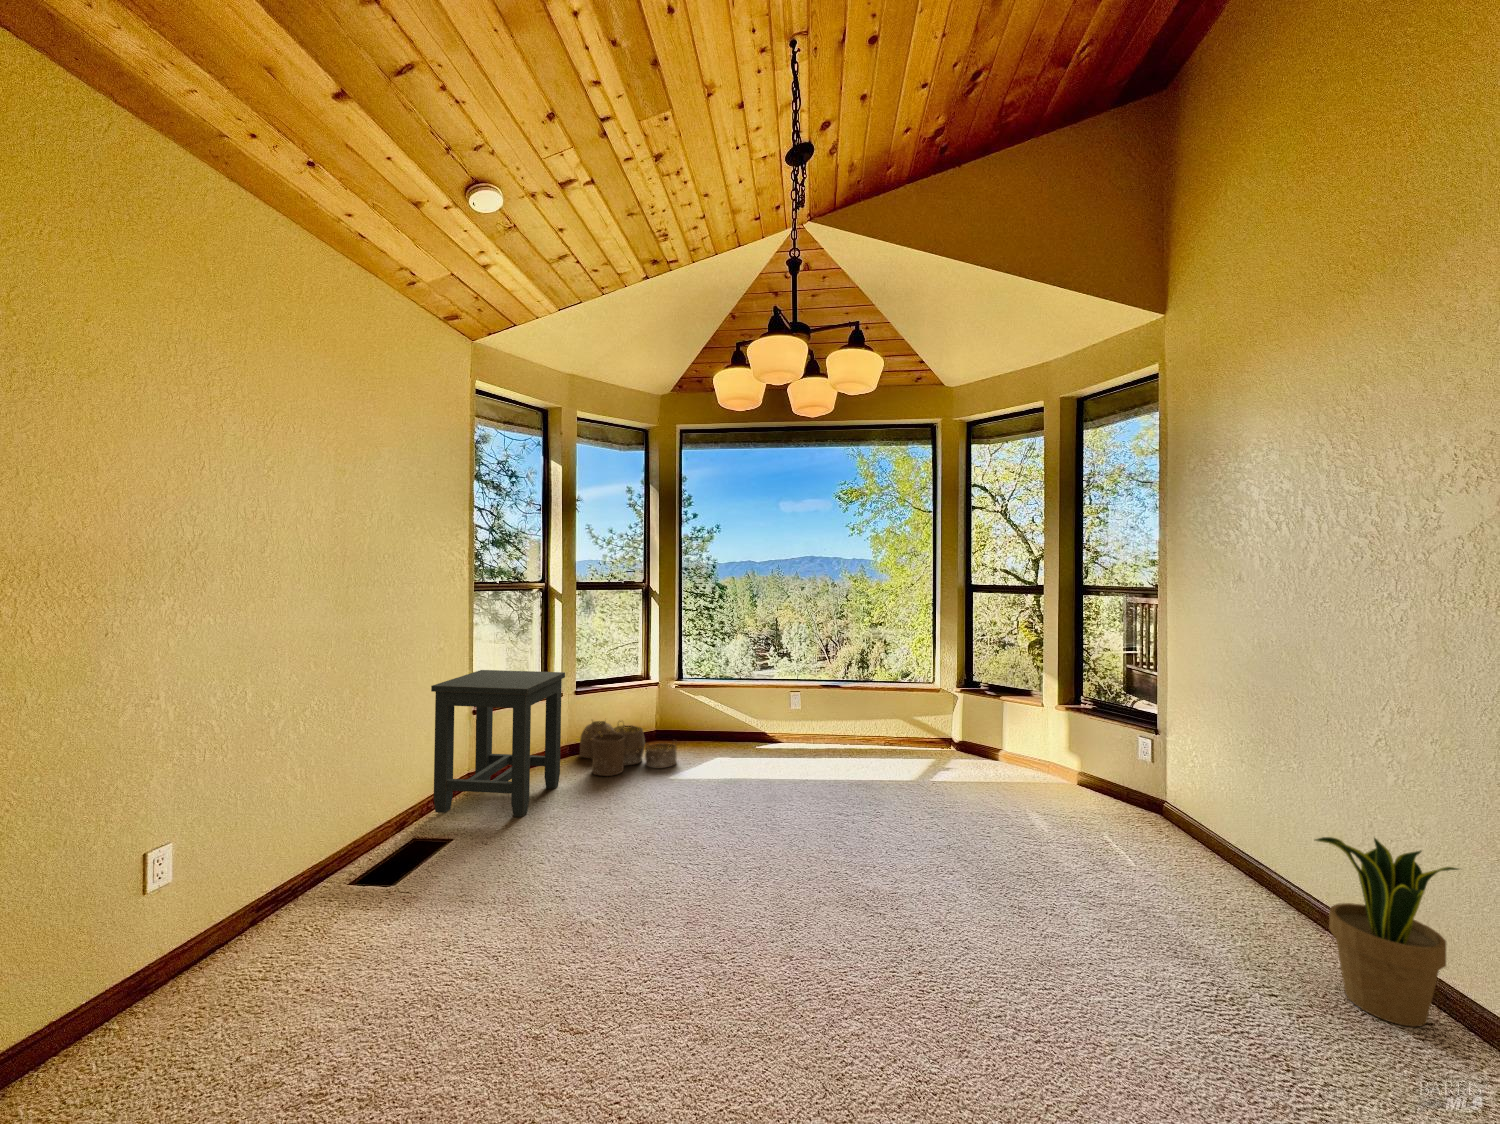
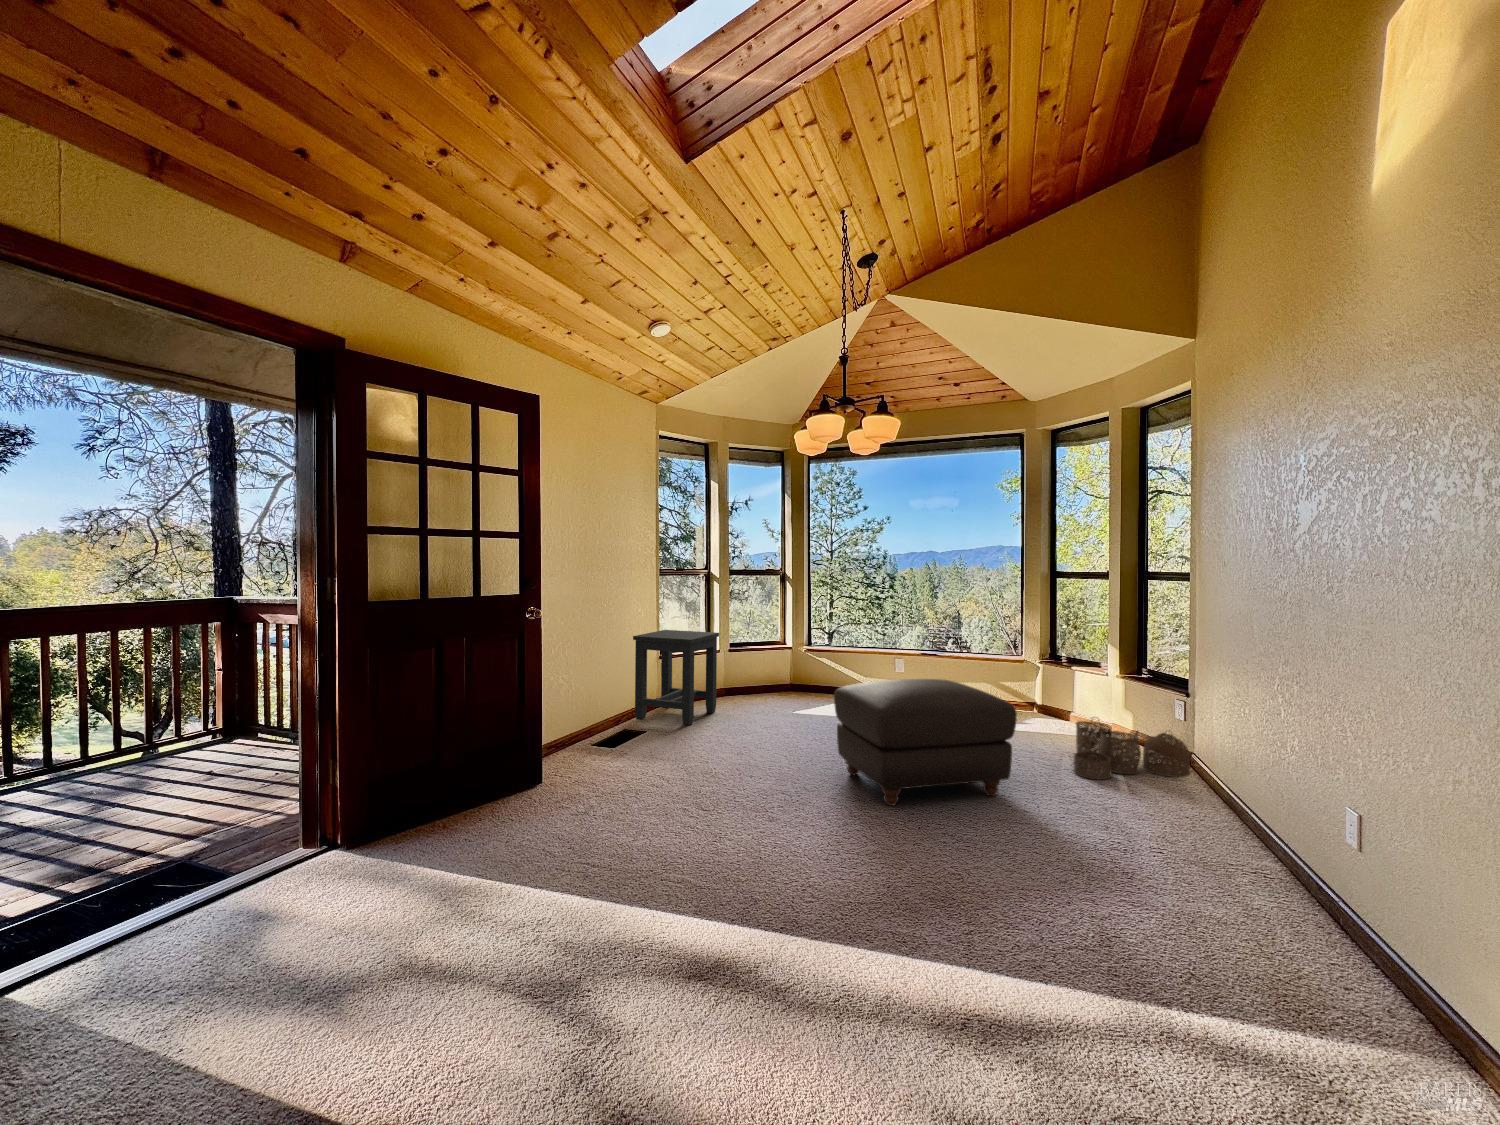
woven basket: present [580,721,677,776] -> present [1074,721,1190,779]
ottoman: none [766,741,1035,964] -> present [834,679,1017,806]
potted plant: present [1315,837,1458,1027] -> none [1199,741,1287,870]

